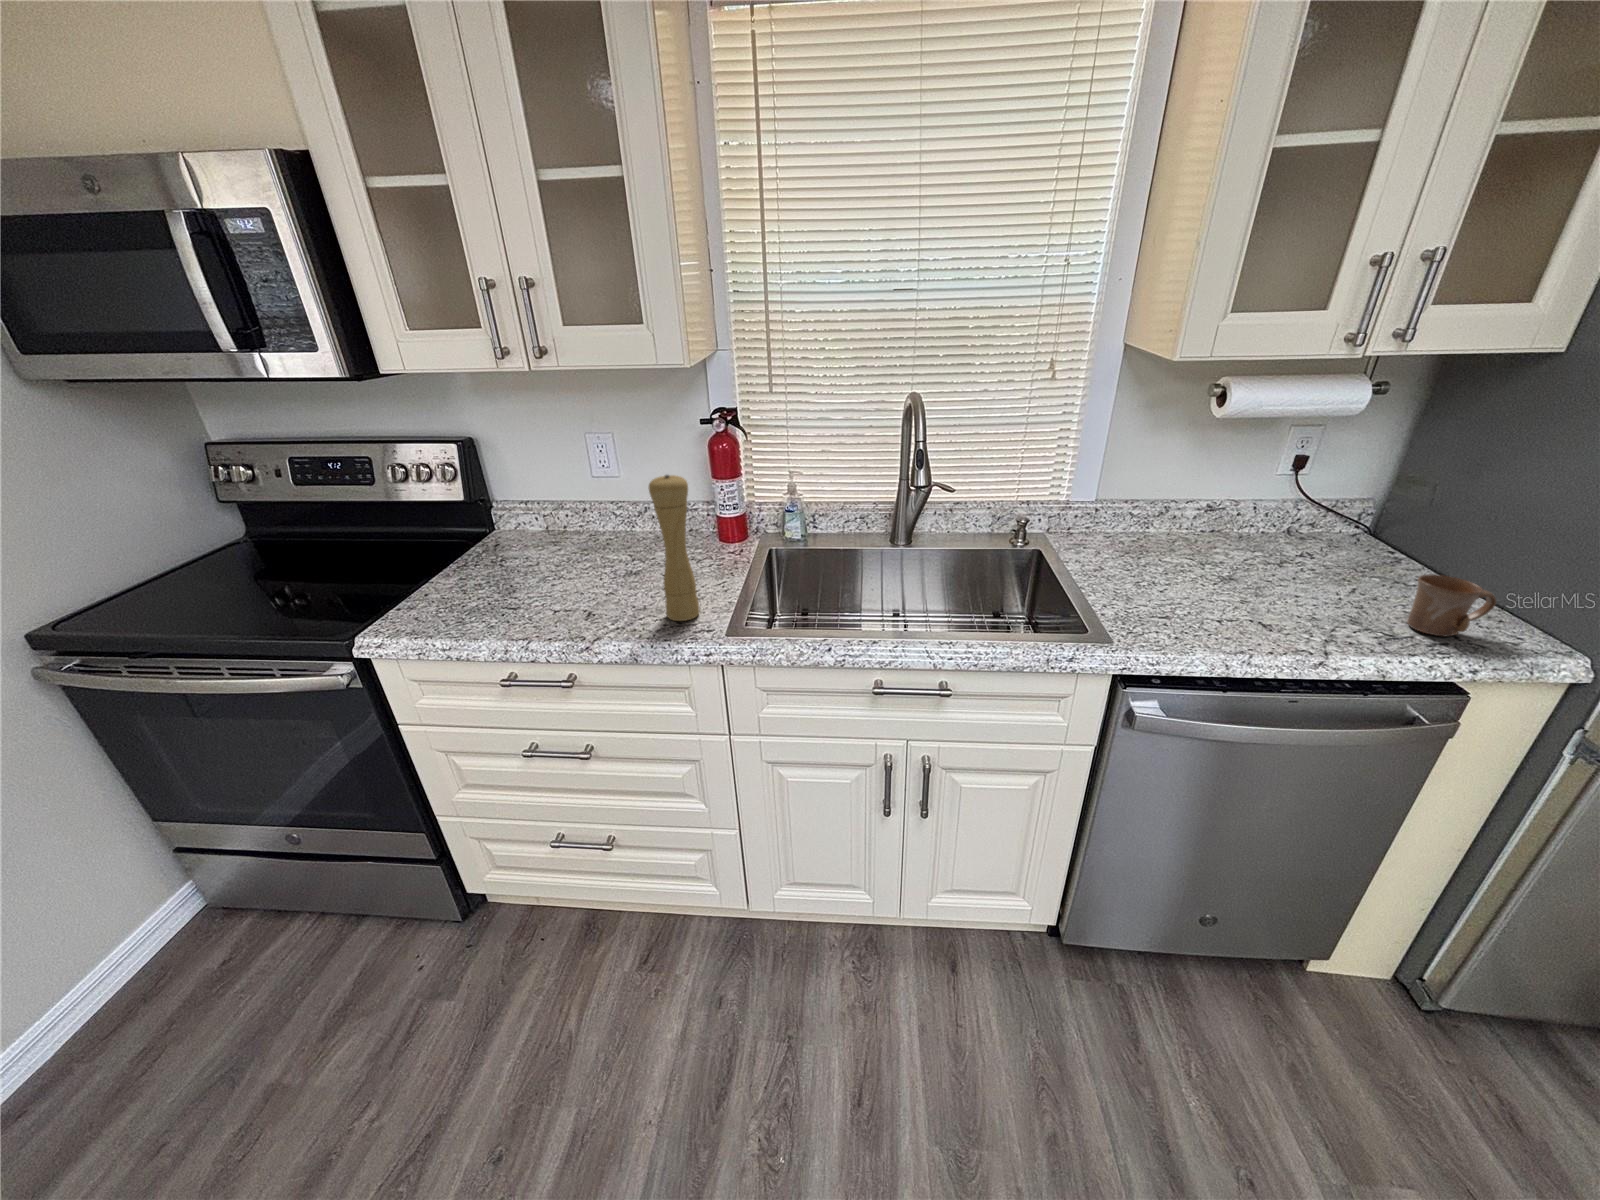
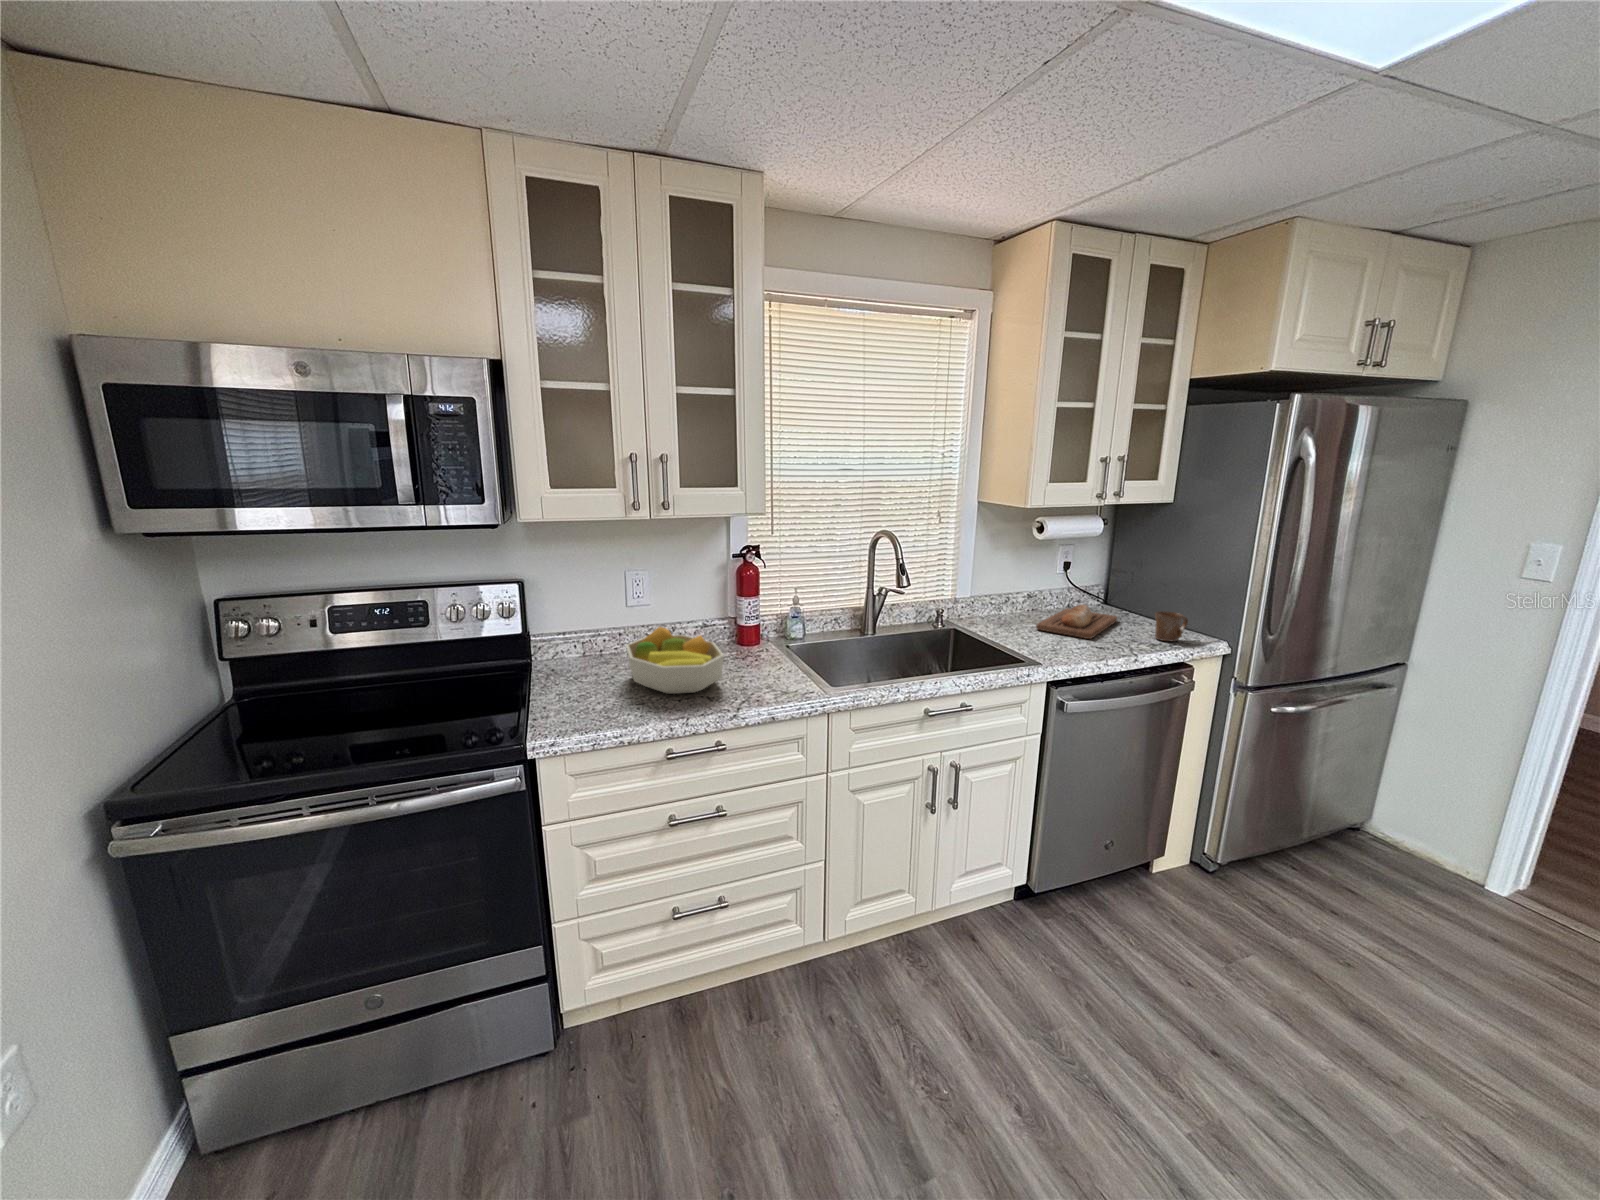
pepper mill: present [649,475,699,621] -> none [768,582,797,691]
fruit bowl: none [519,512,637,604] -> present [626,627,724,694]
bread loaf: none [1178,535,1365,604] -> present [1036,605,1117,639]

